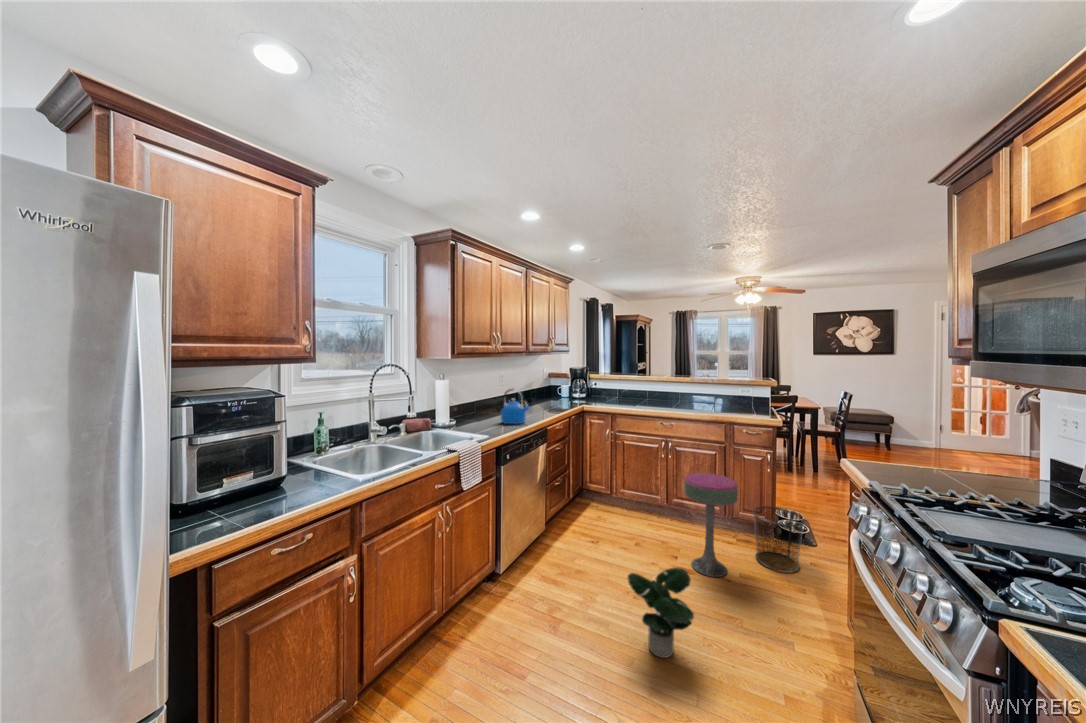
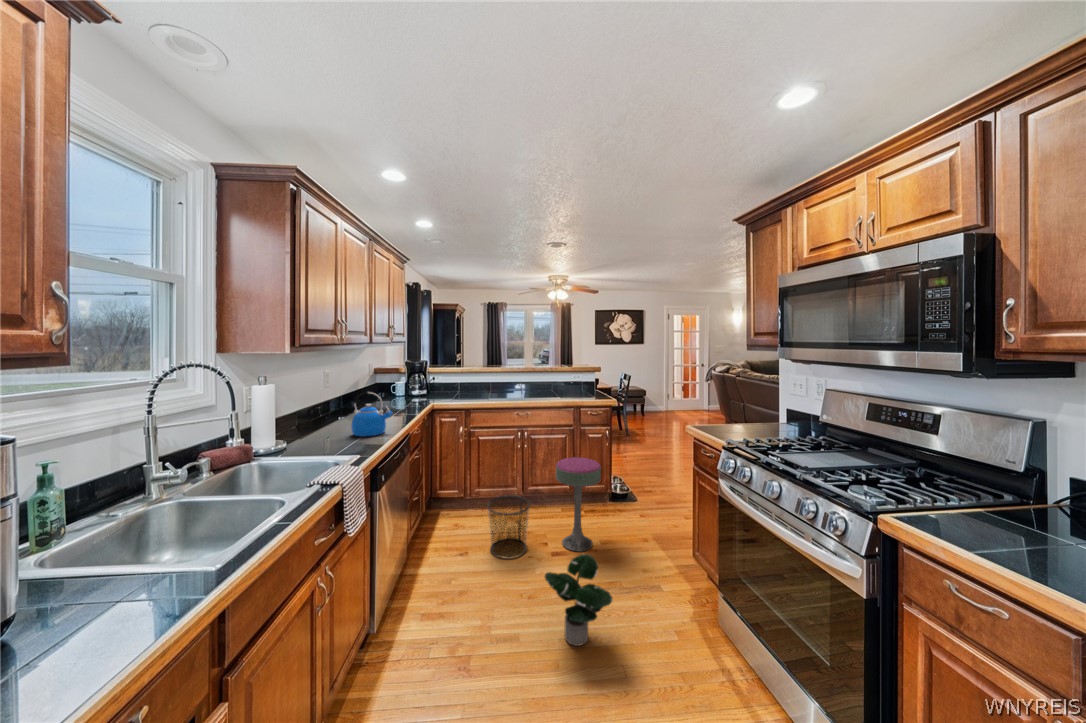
waste bin: present [753,506,805,573] -> present [487,495,530,559]

